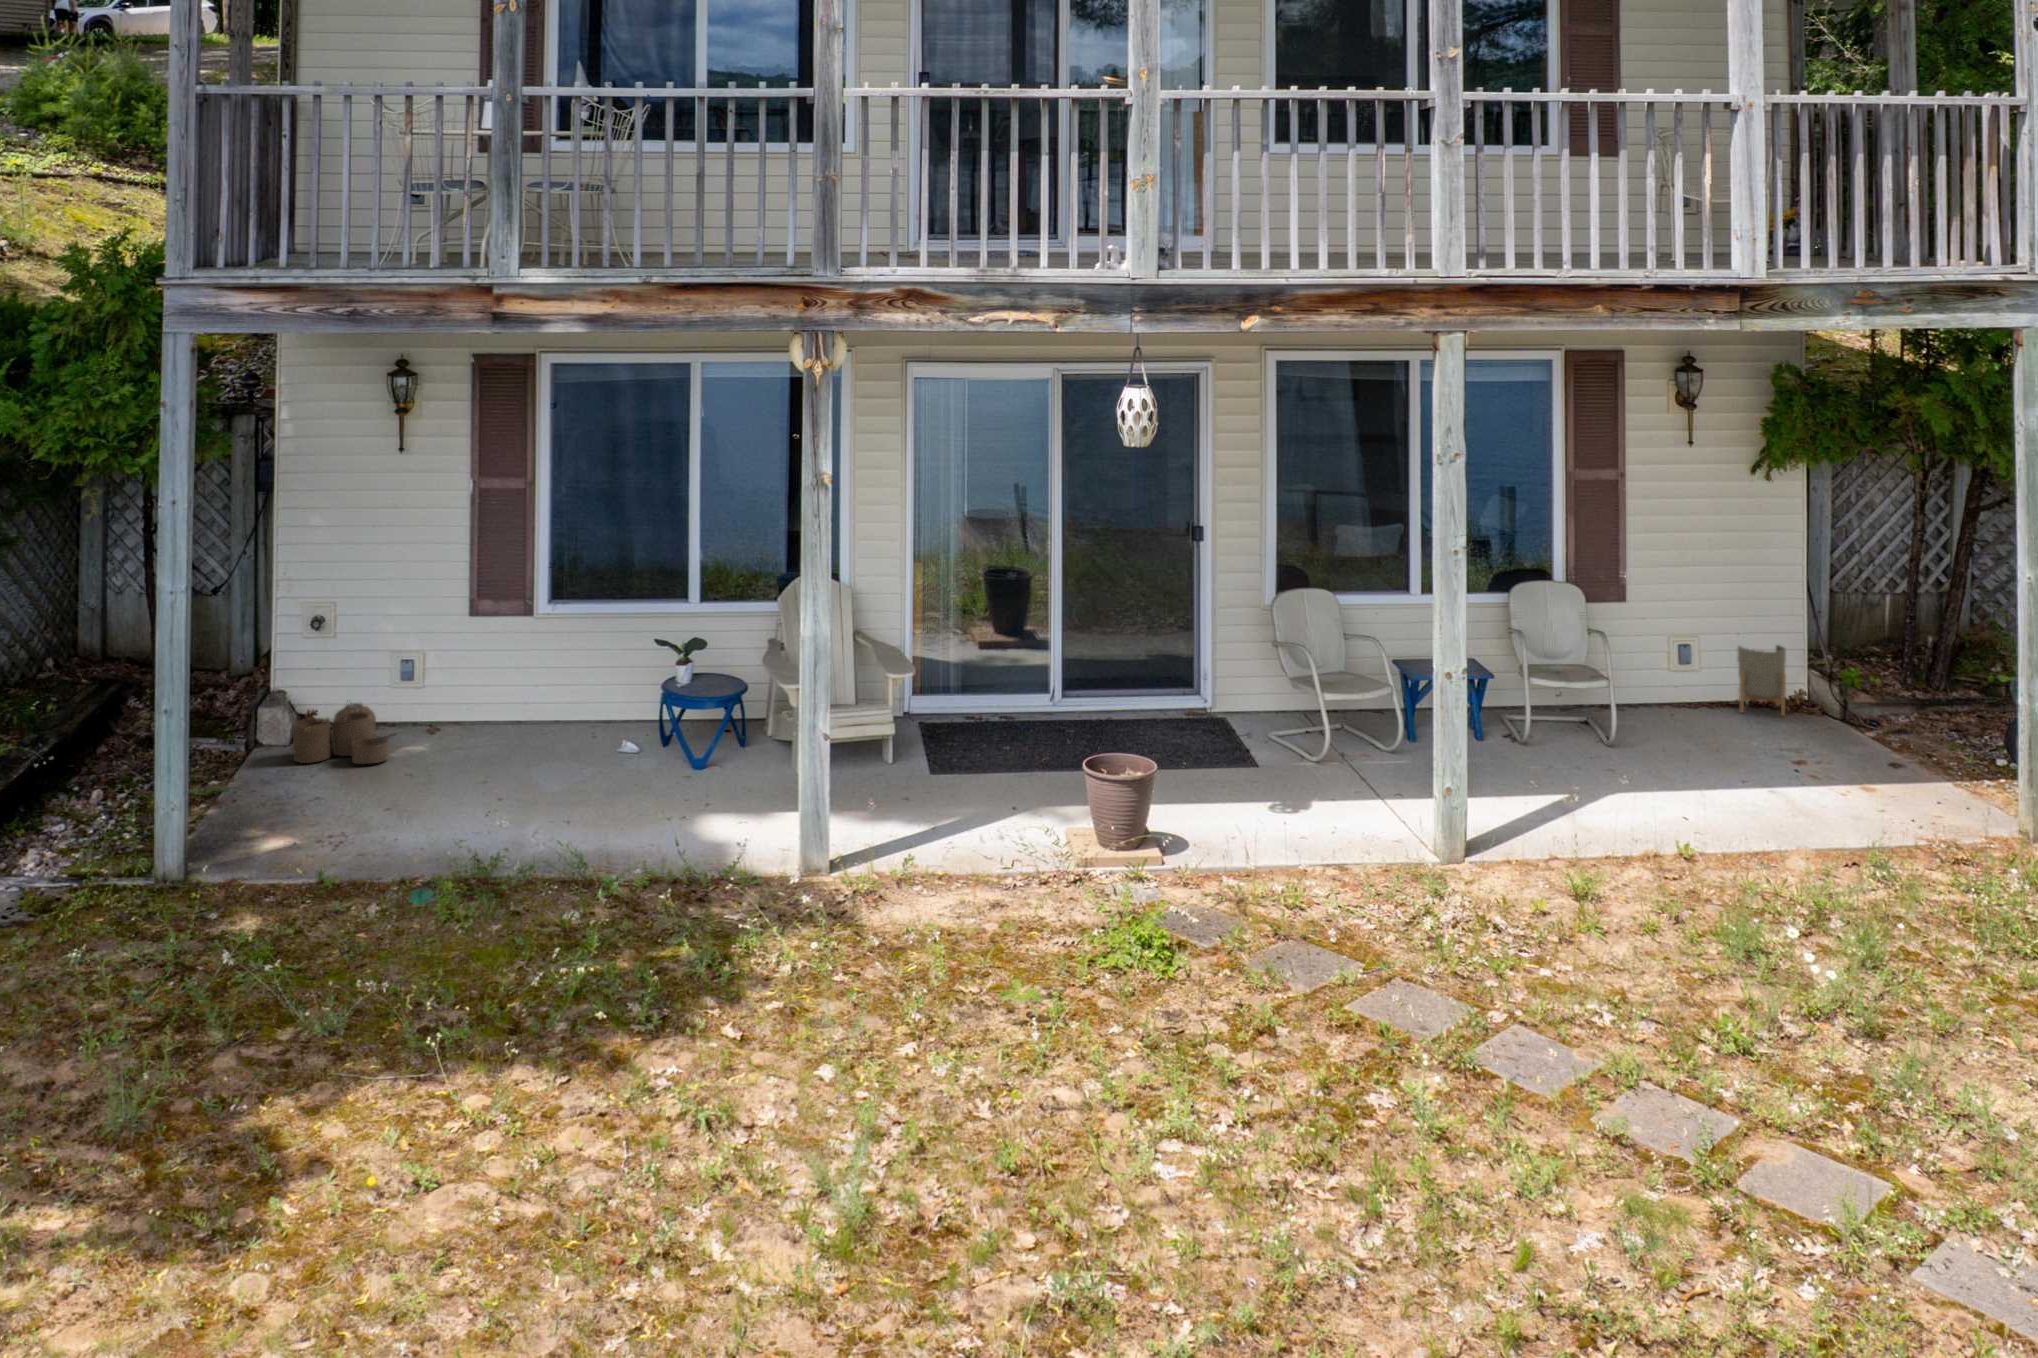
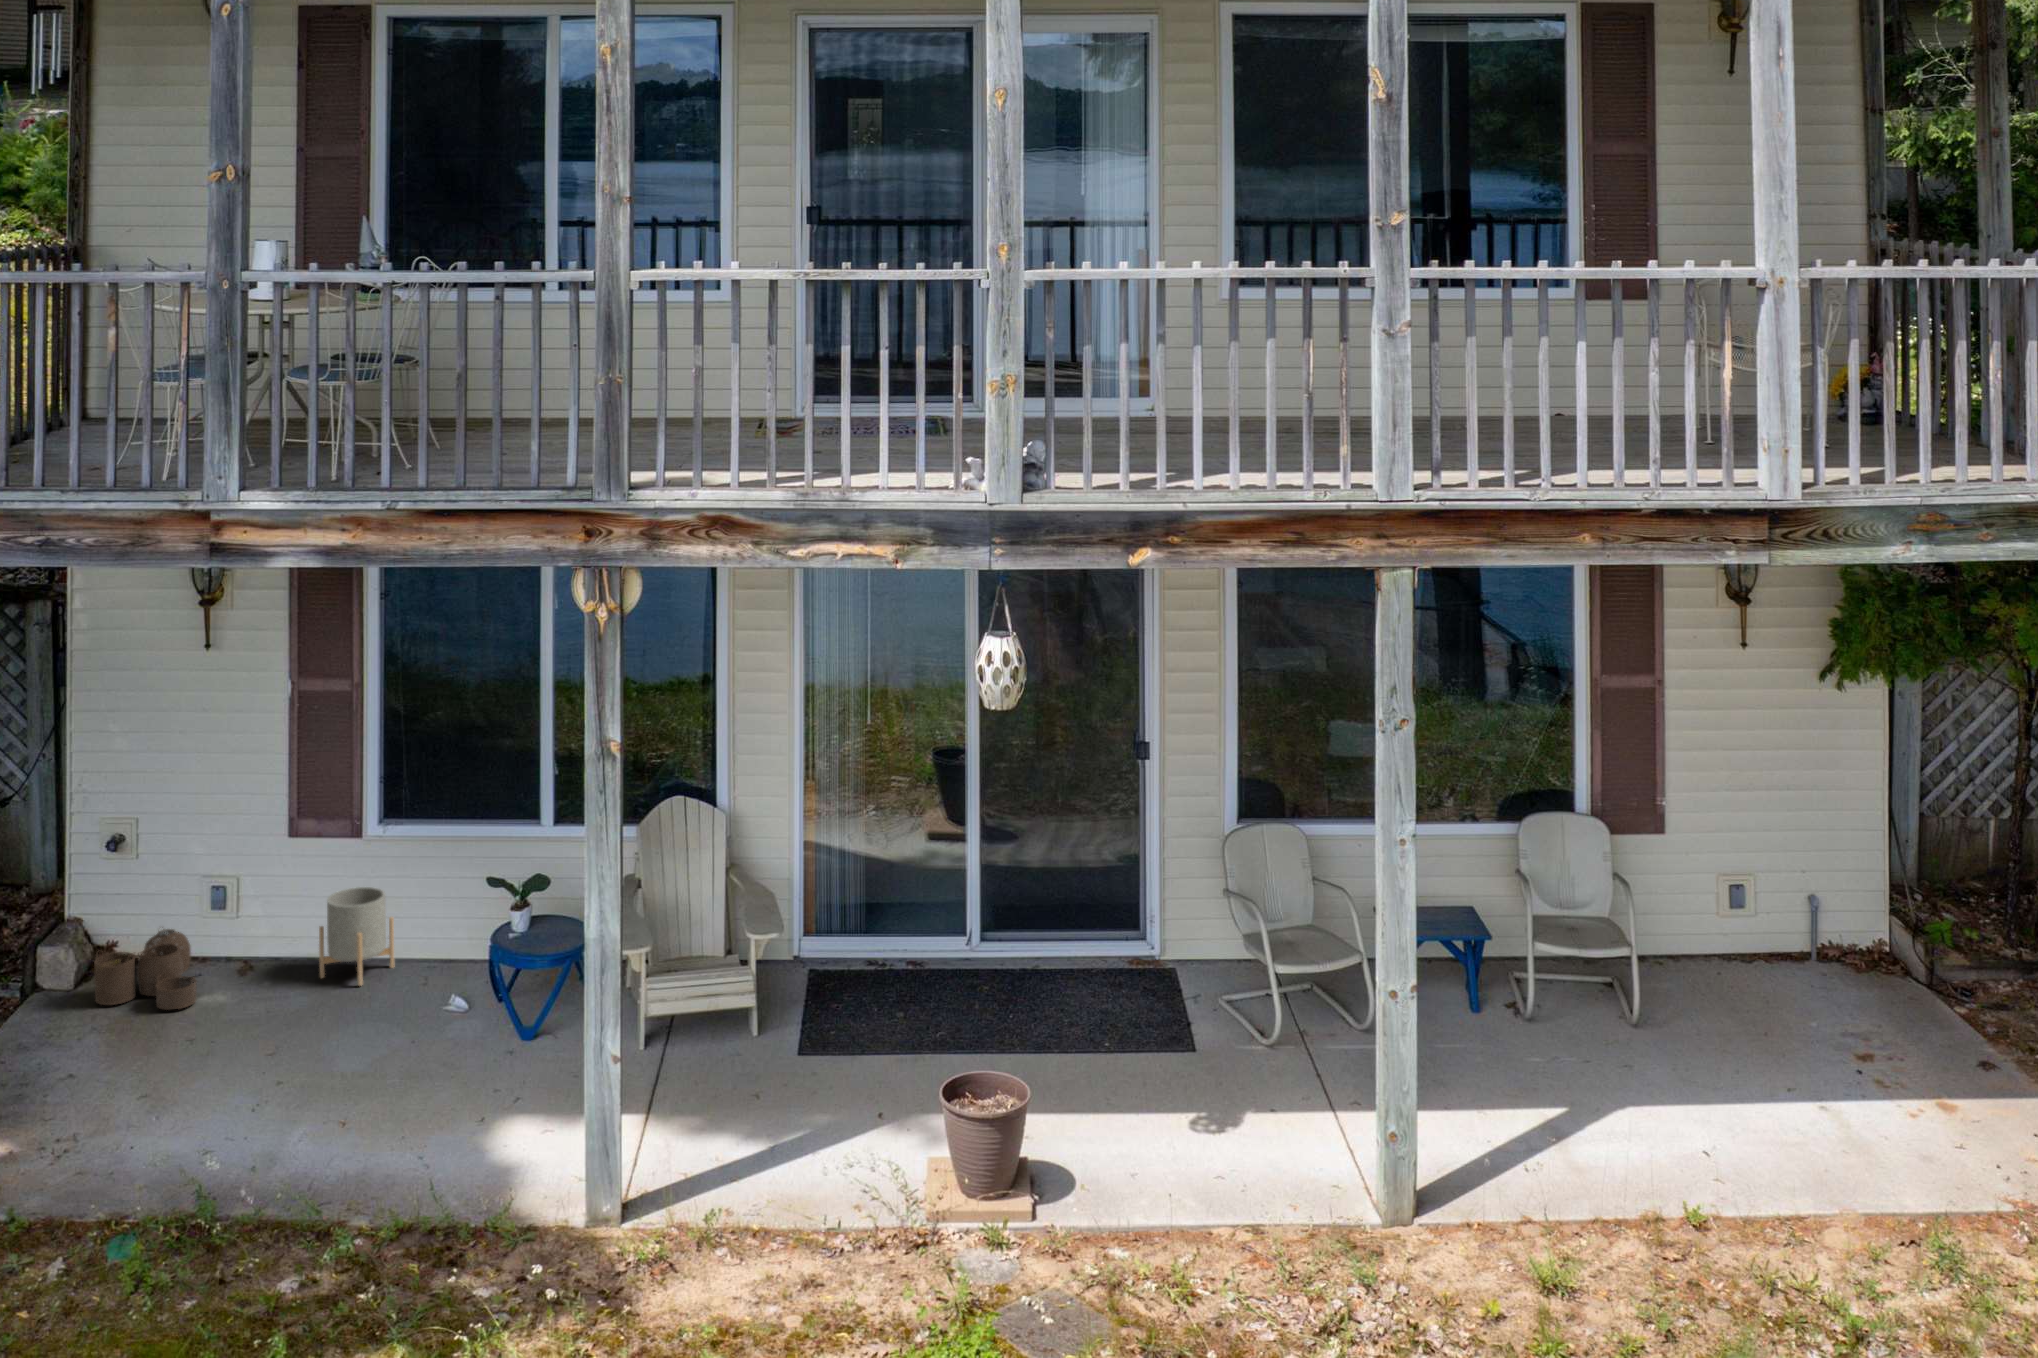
planter: present [1738,645,1786,716] -> present [319,887,394,985]

